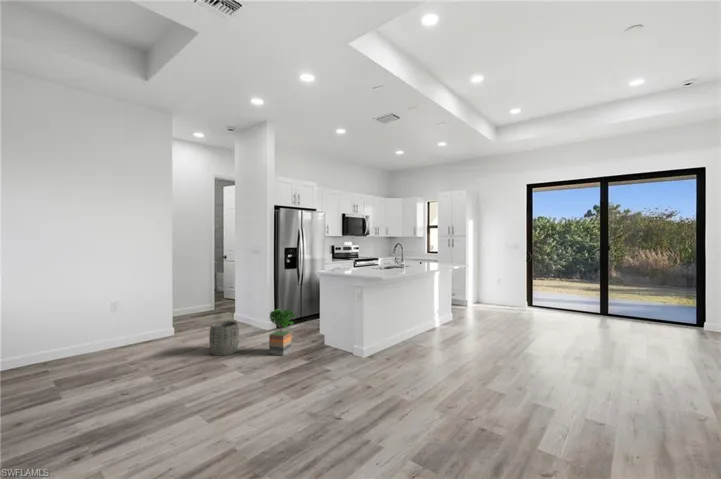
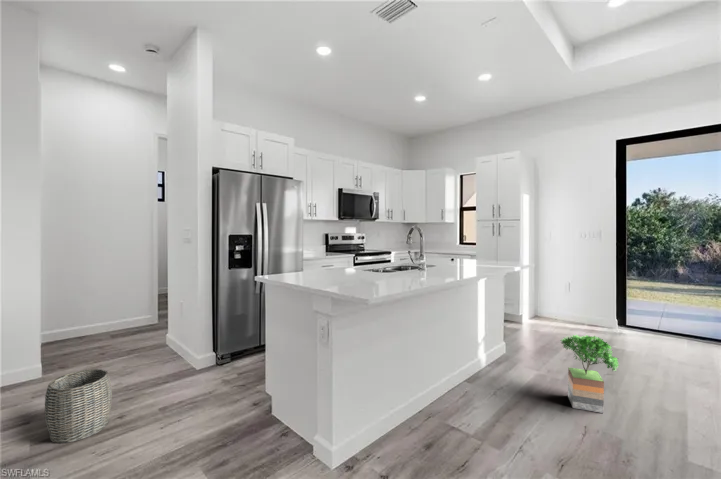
potted tree: present [269,309,296,356] -> present [561,335,619,413]

